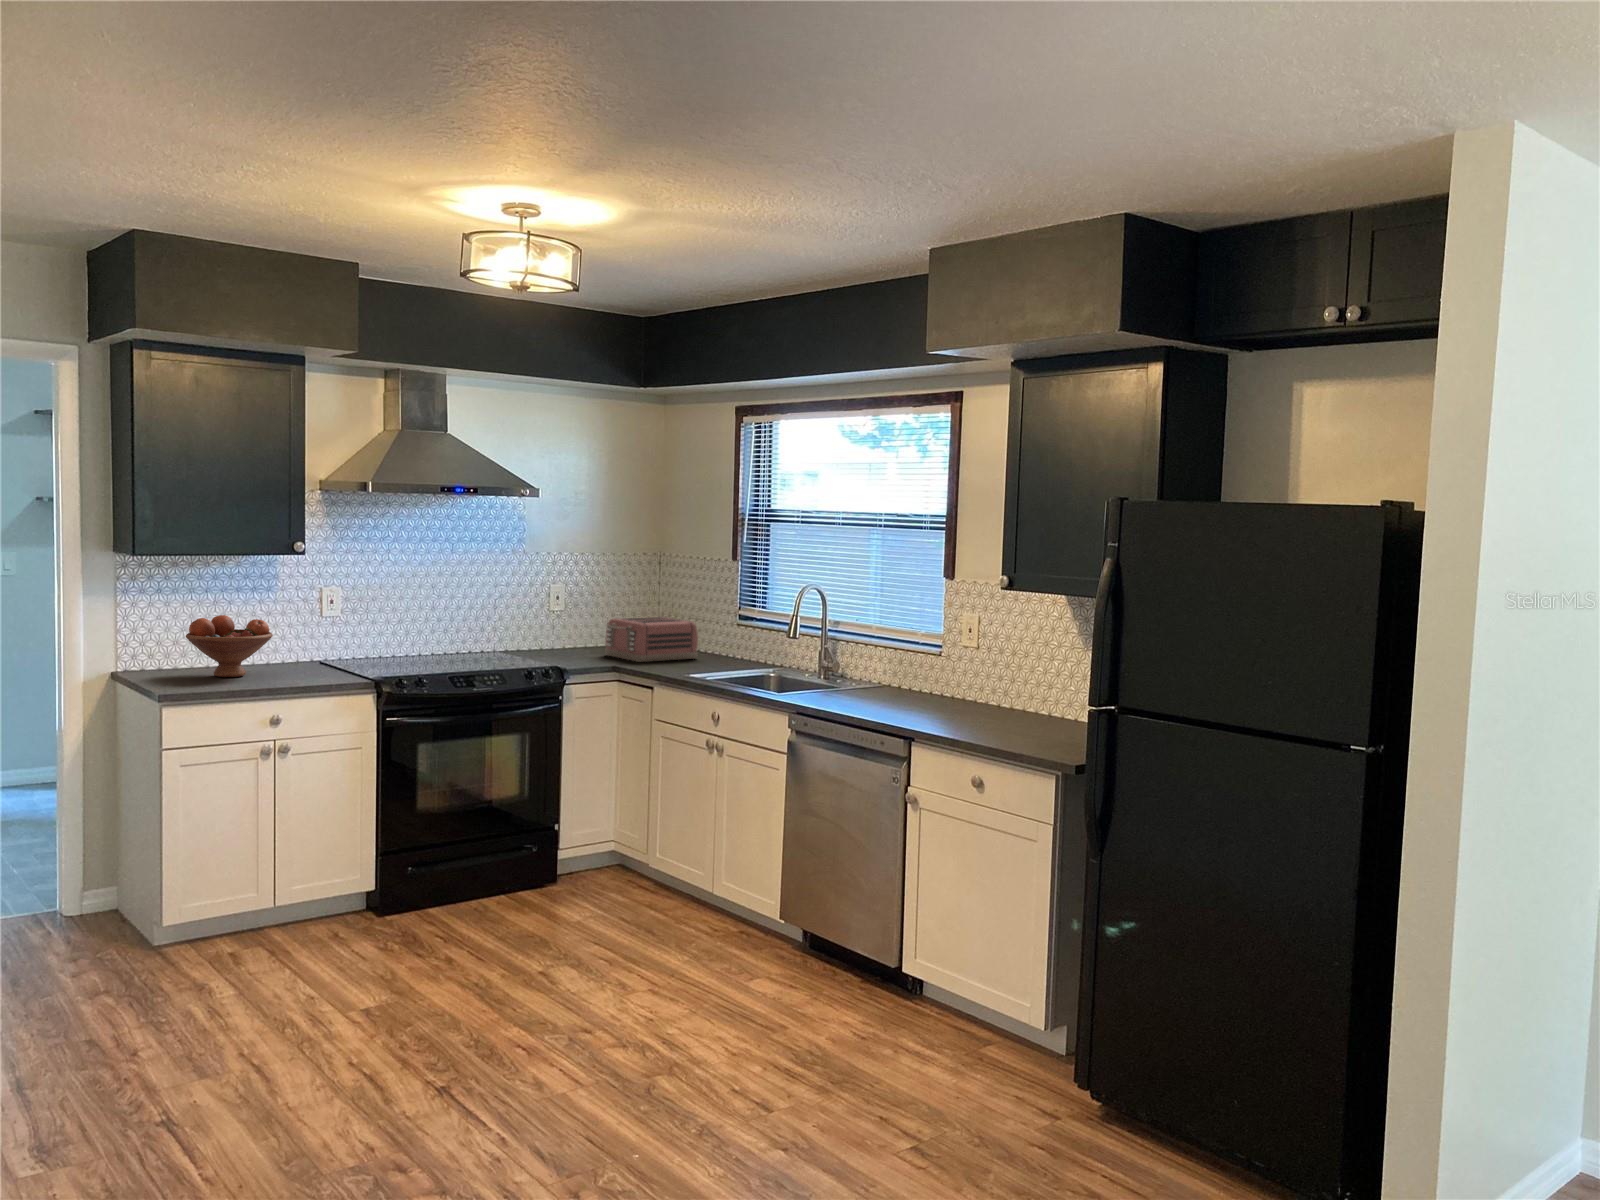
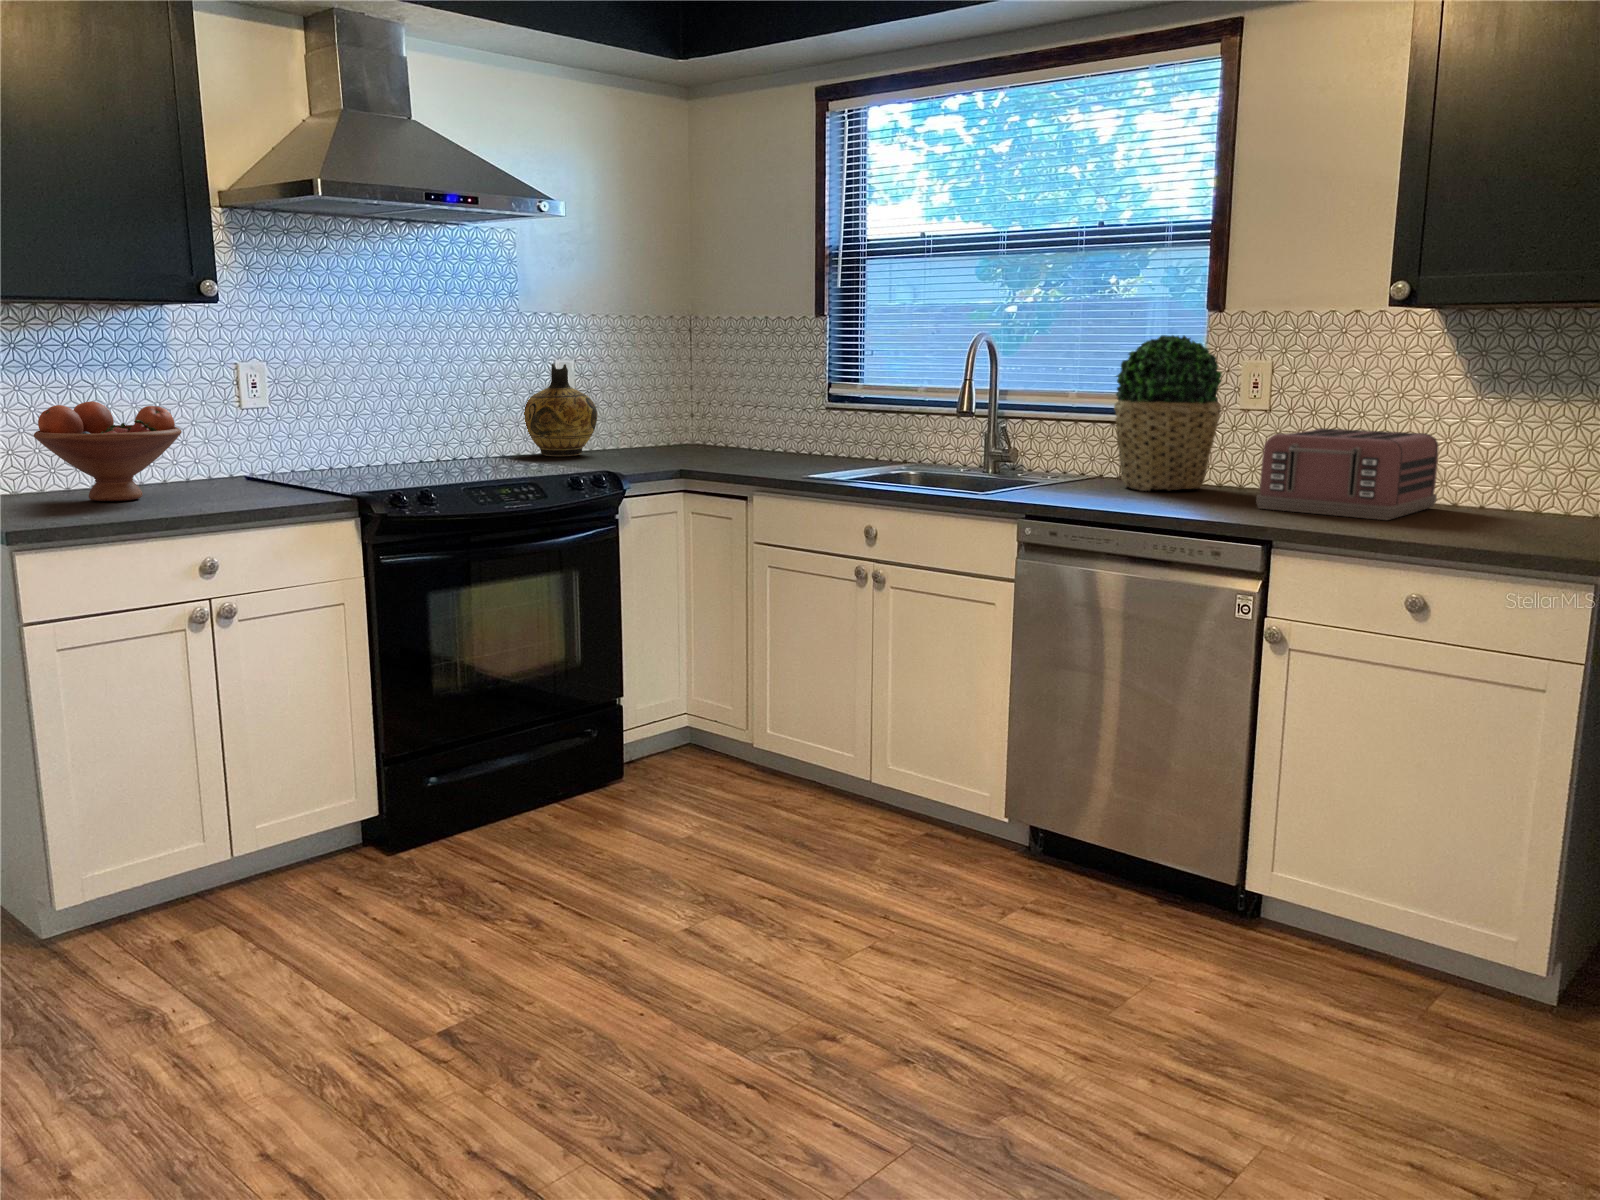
ceramic jug: none [523,588,575,652] -> present [524,364,597,456]
potted plant: none [878,593,950,699] -> present [1114,335,1222,491]
toaster: present [605,617,698,662] -> present [1256,428,1439,520]

